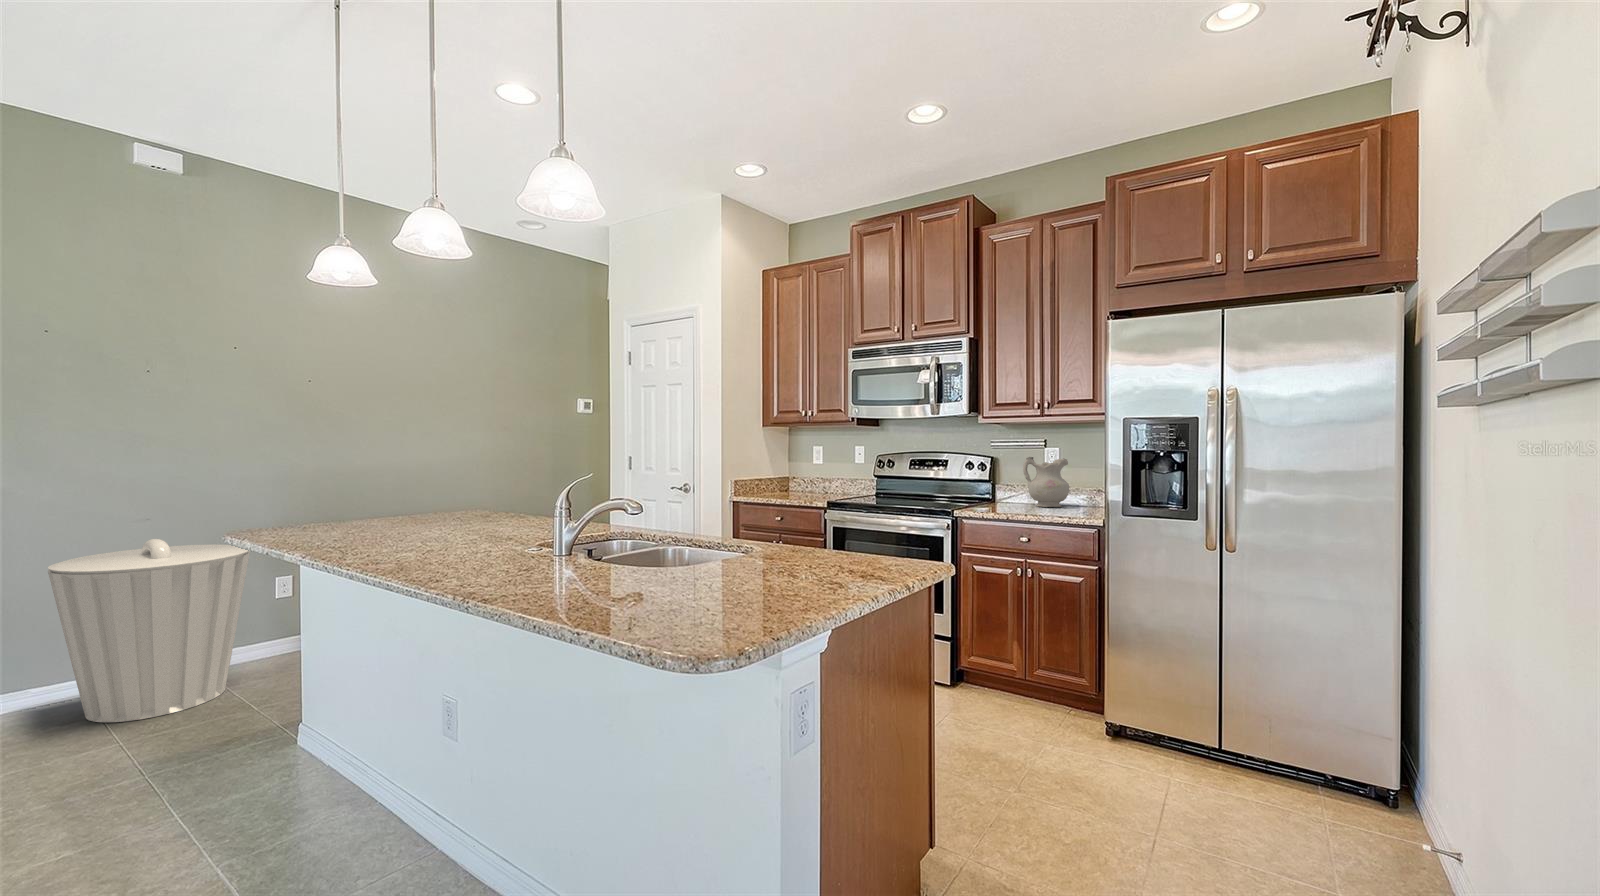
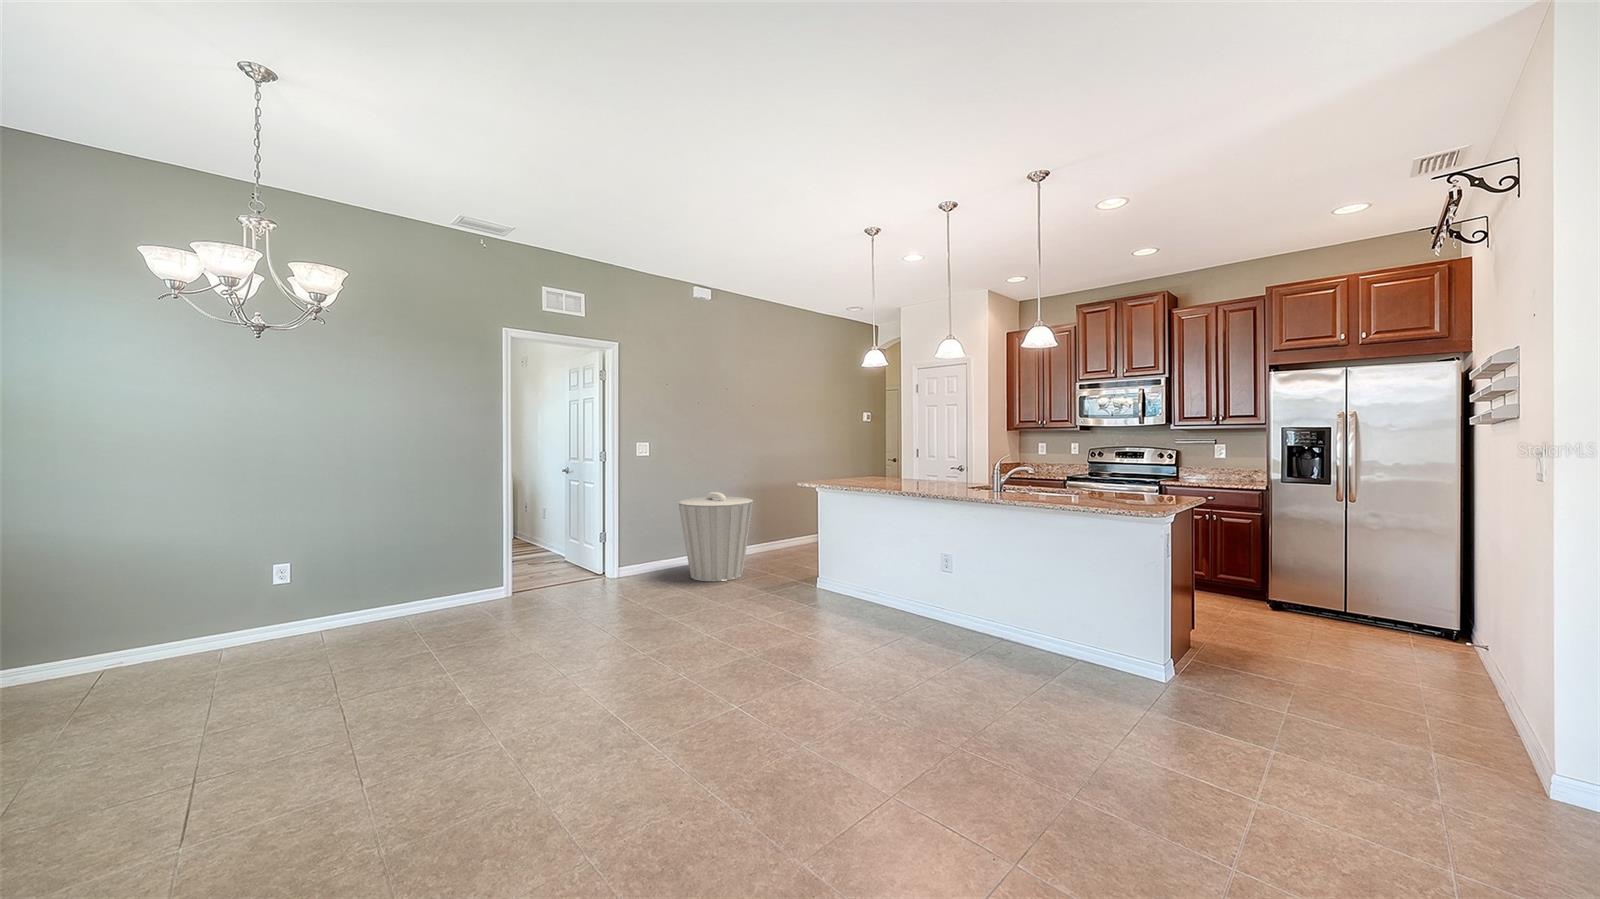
ceramic pitcher: present [1023,457,1069,507] -> none [1203,450,1235,481]

